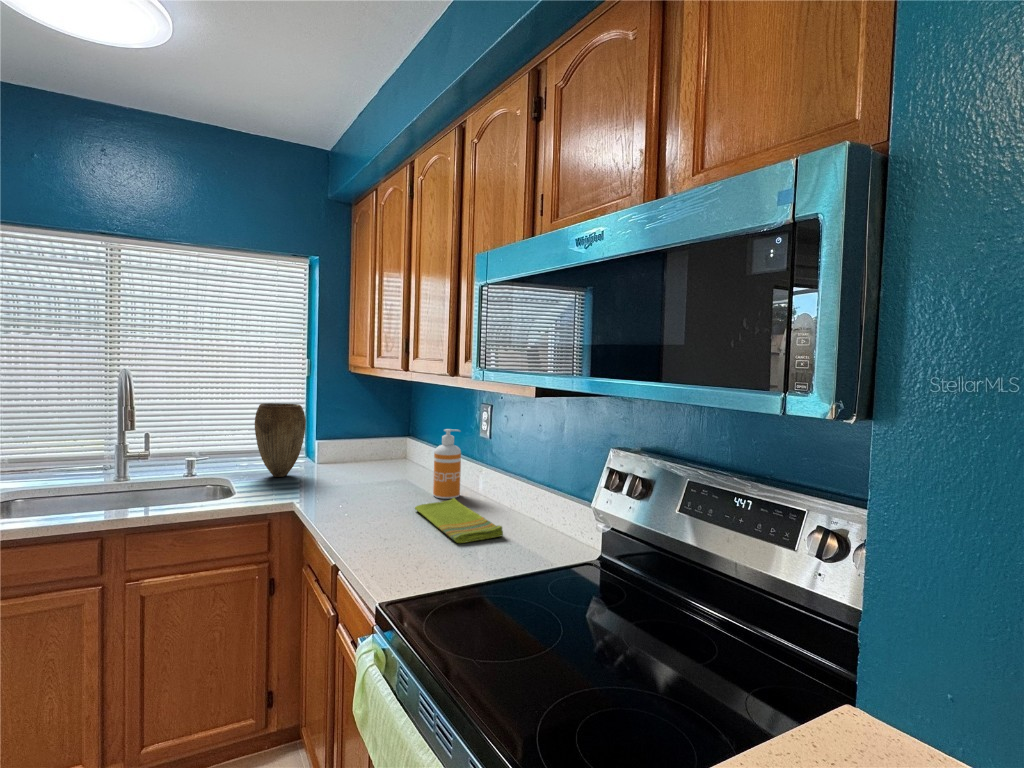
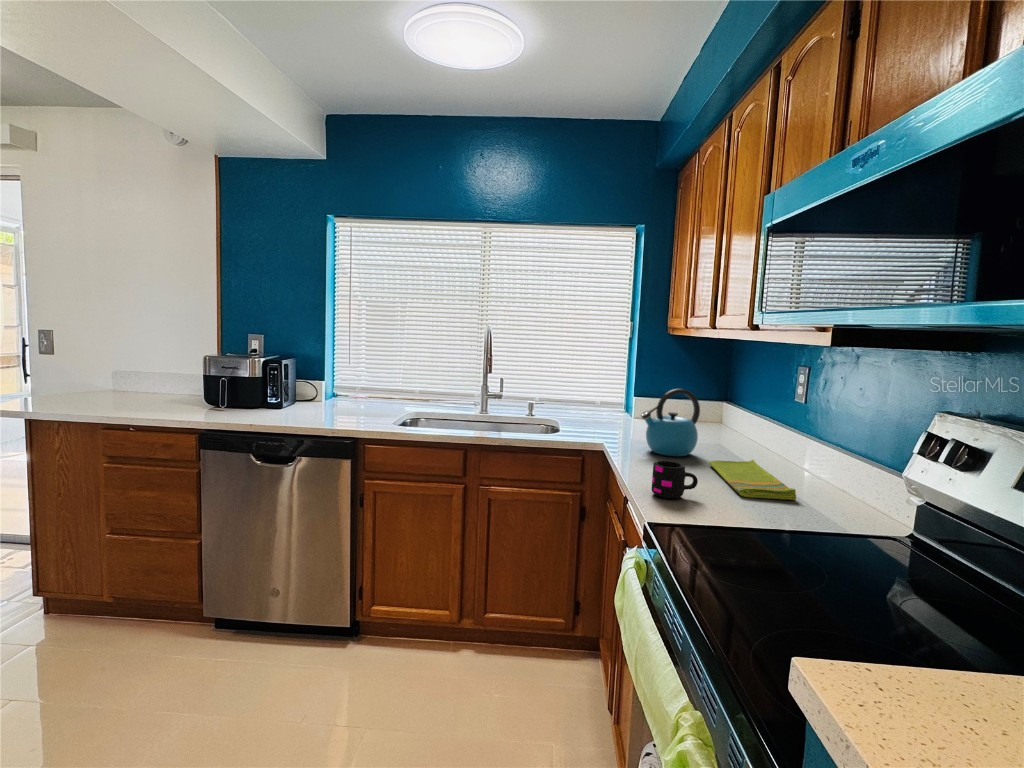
vase: present [255,403,306,477] -> none [579,360,621,425]
soap dispenser: present [433,429,461,499] -> none [734,391,768,462]
kettle: none [339,434,399,506] -> present [641,389,700,456]
mug: none [371,522,418,565] -> present [652,461,698,498]

